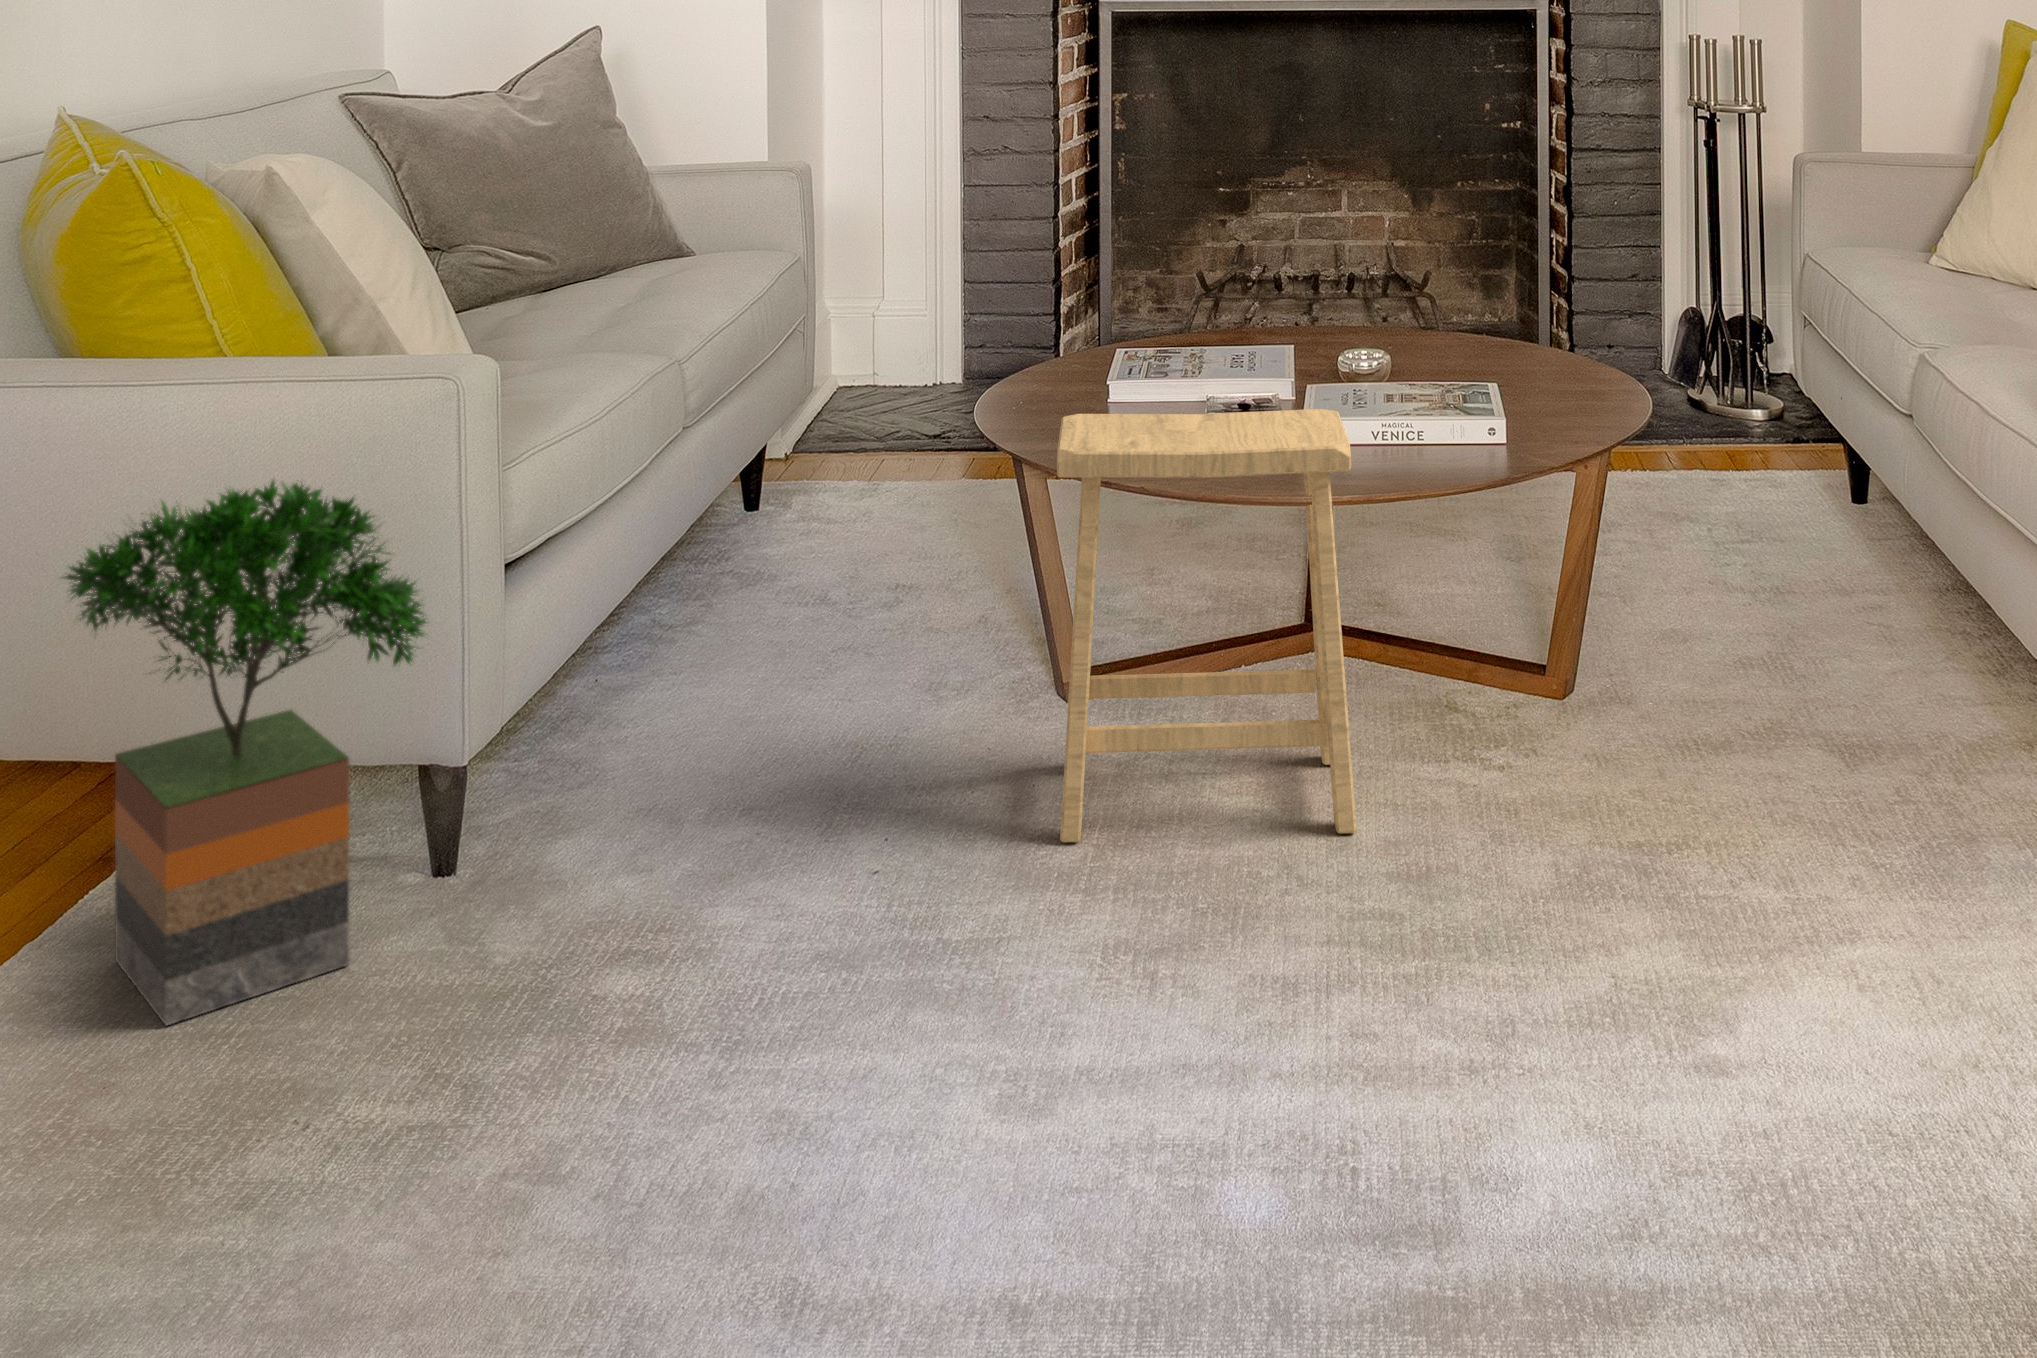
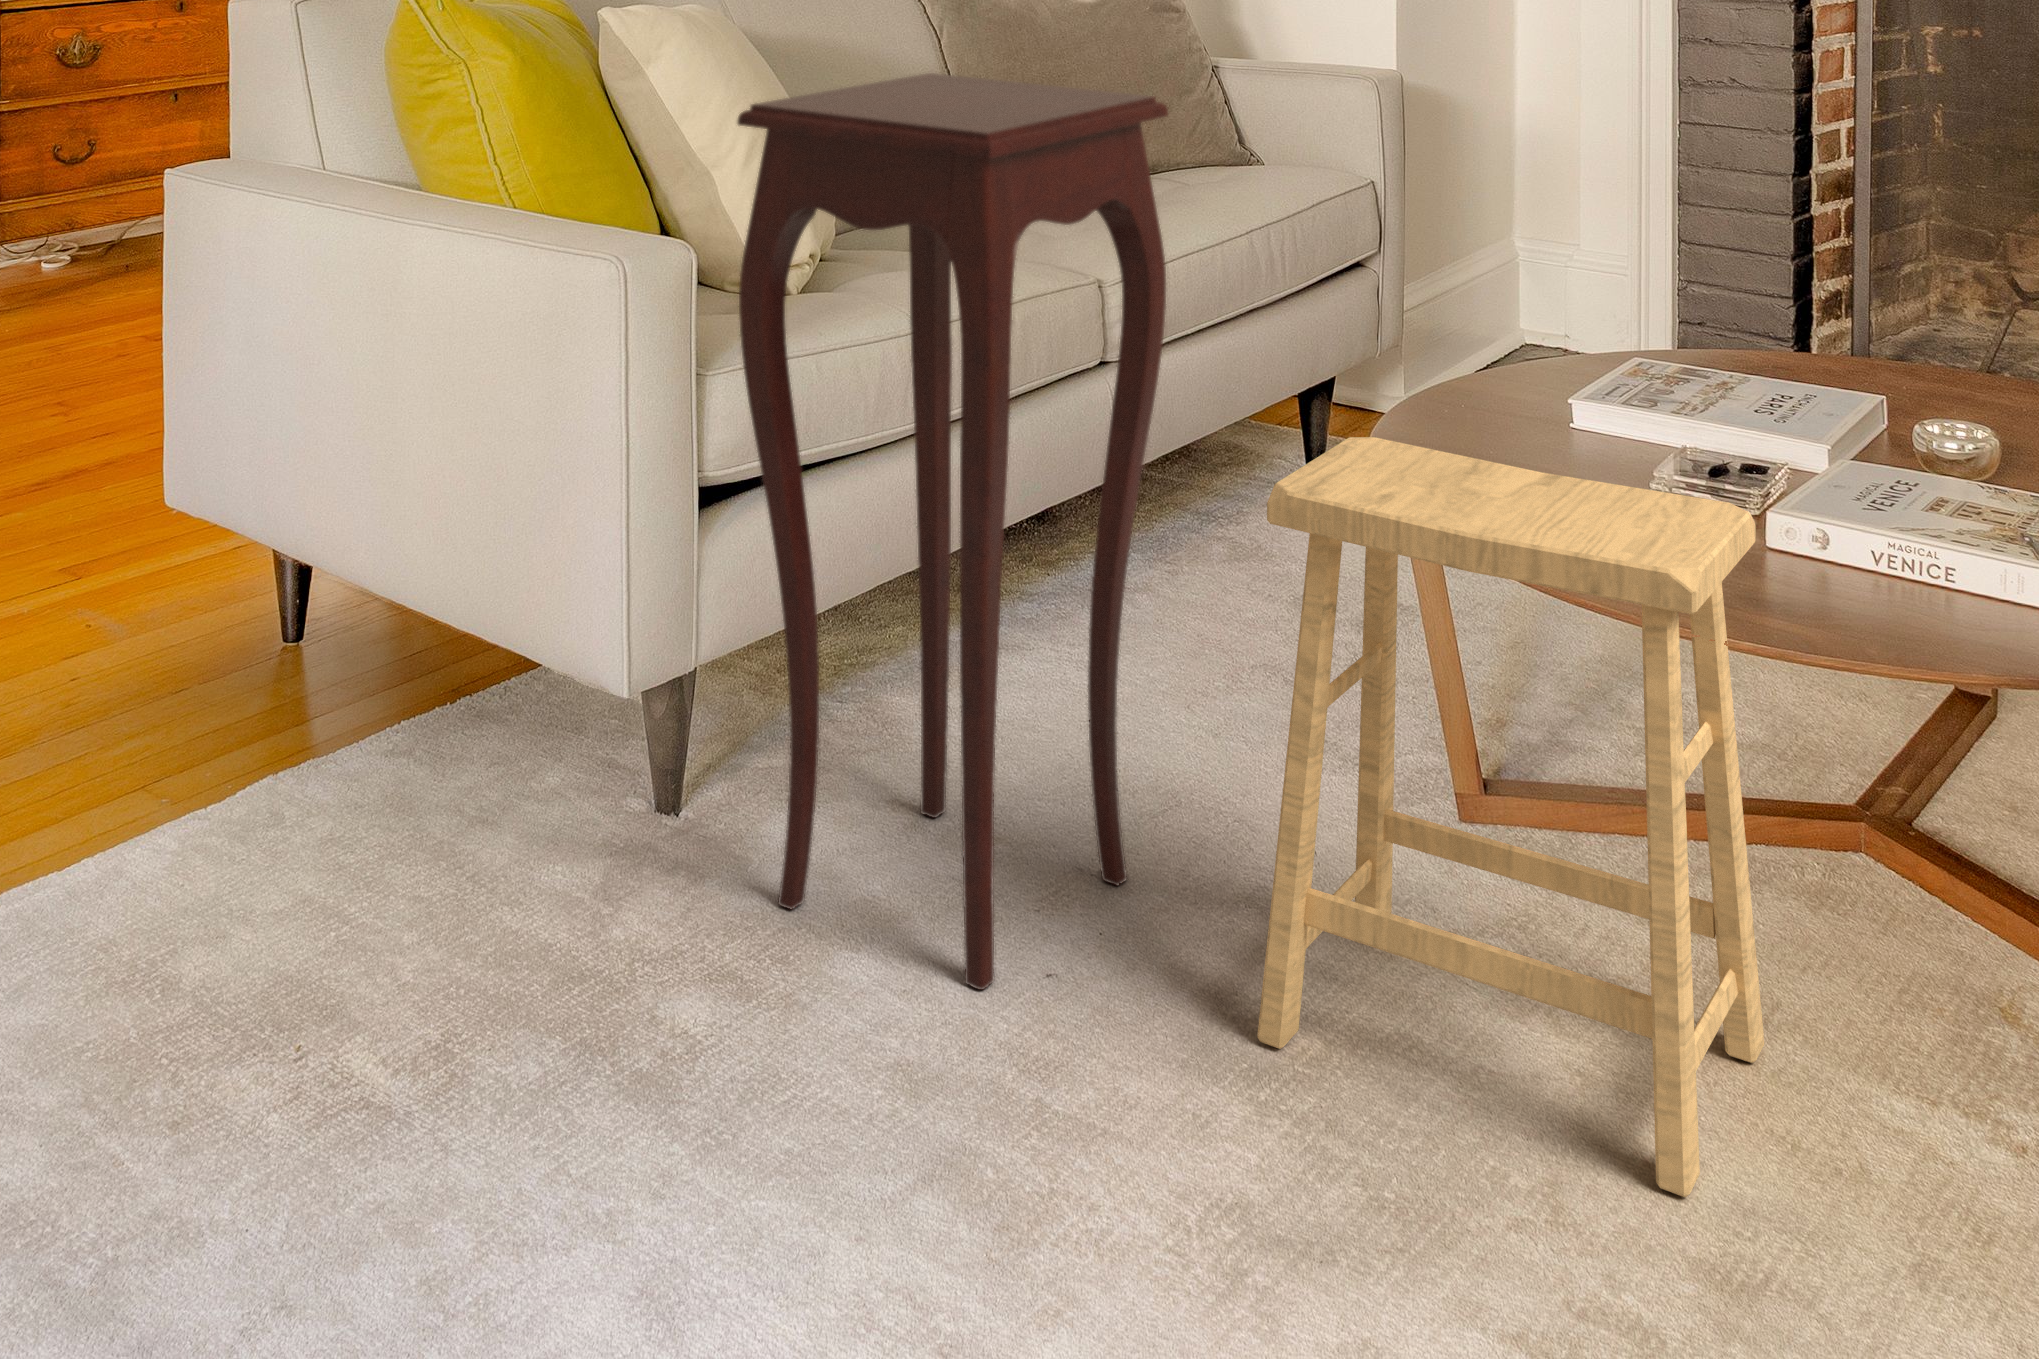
side table: none [617,188,912,878] -> present [737,73,1168,990]
potted tree: present [64,481,428,1025] -> none [188,337,541,909]

